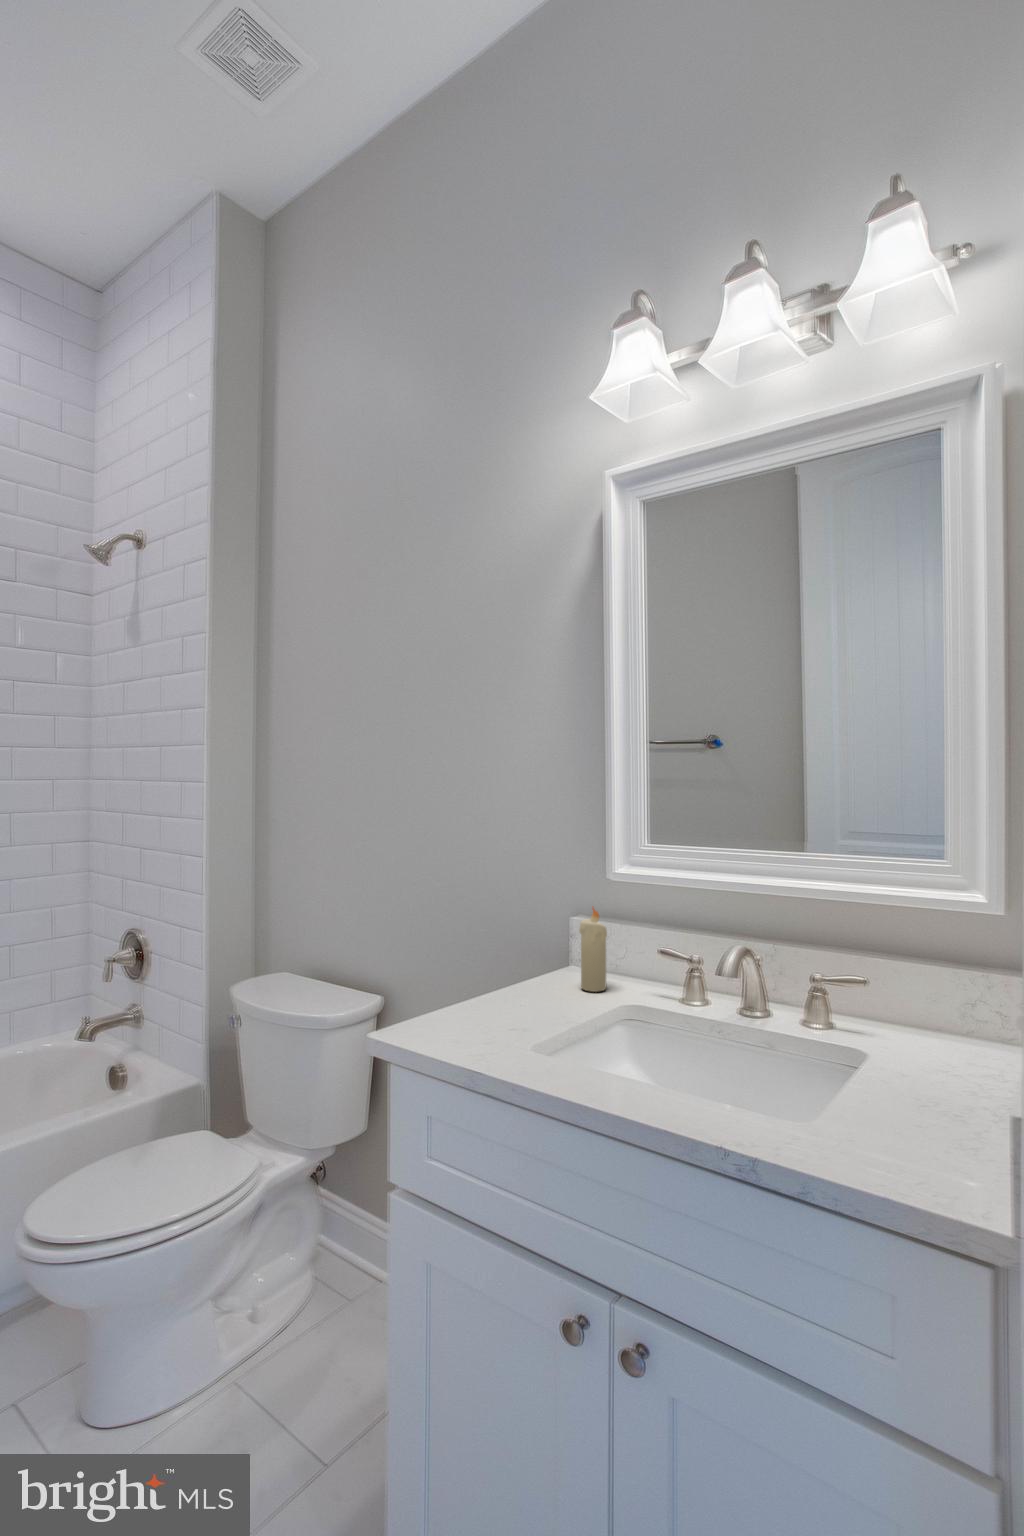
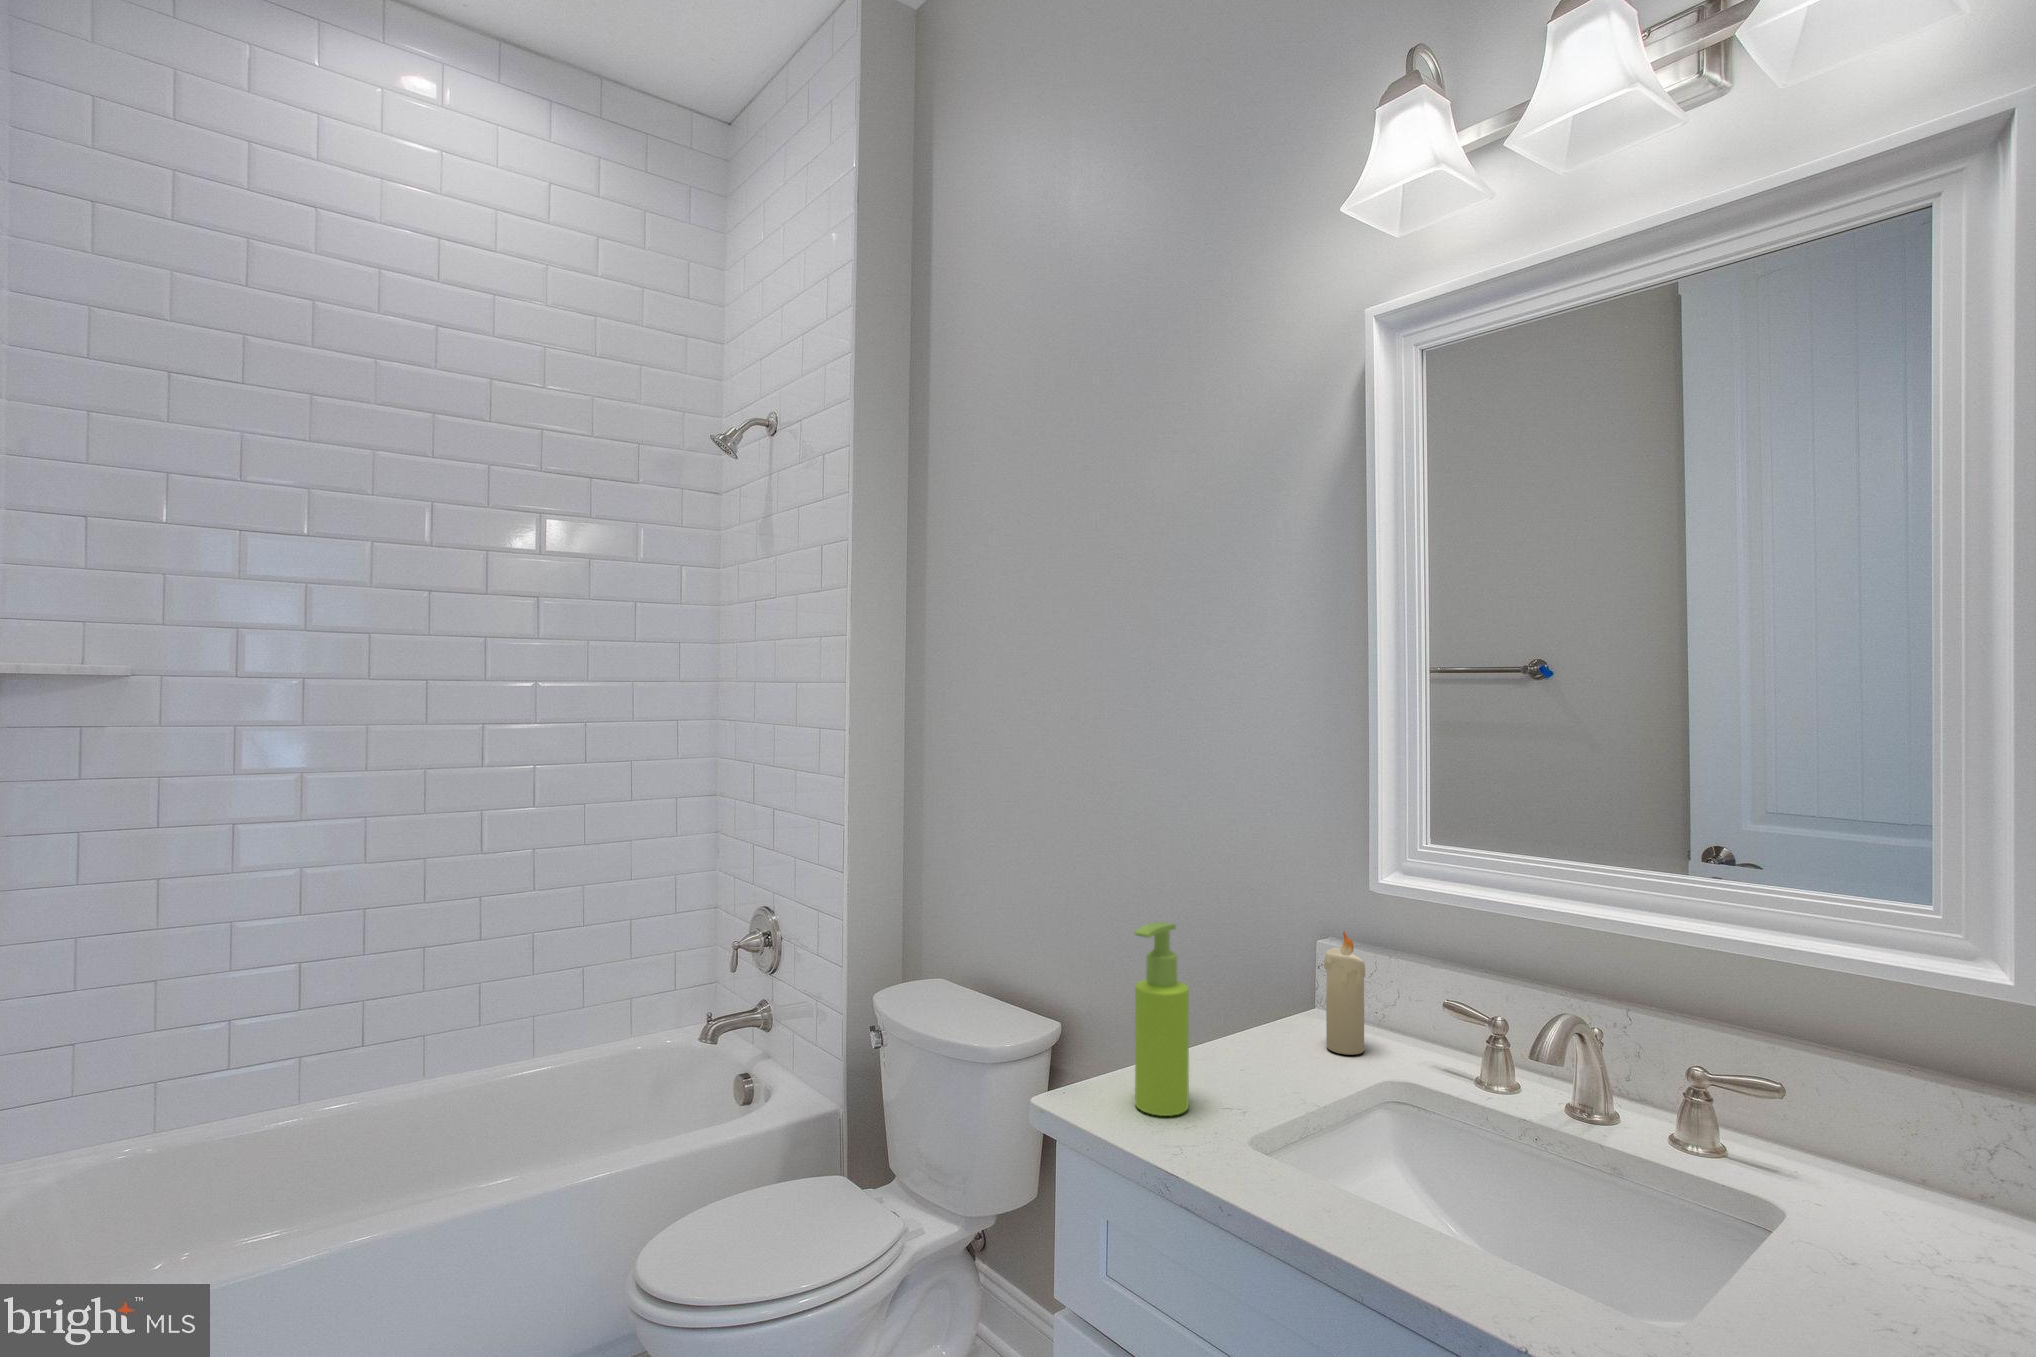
soap dispenser: none [452,901,491,1040] -> present [1135,922,1189,1116]

